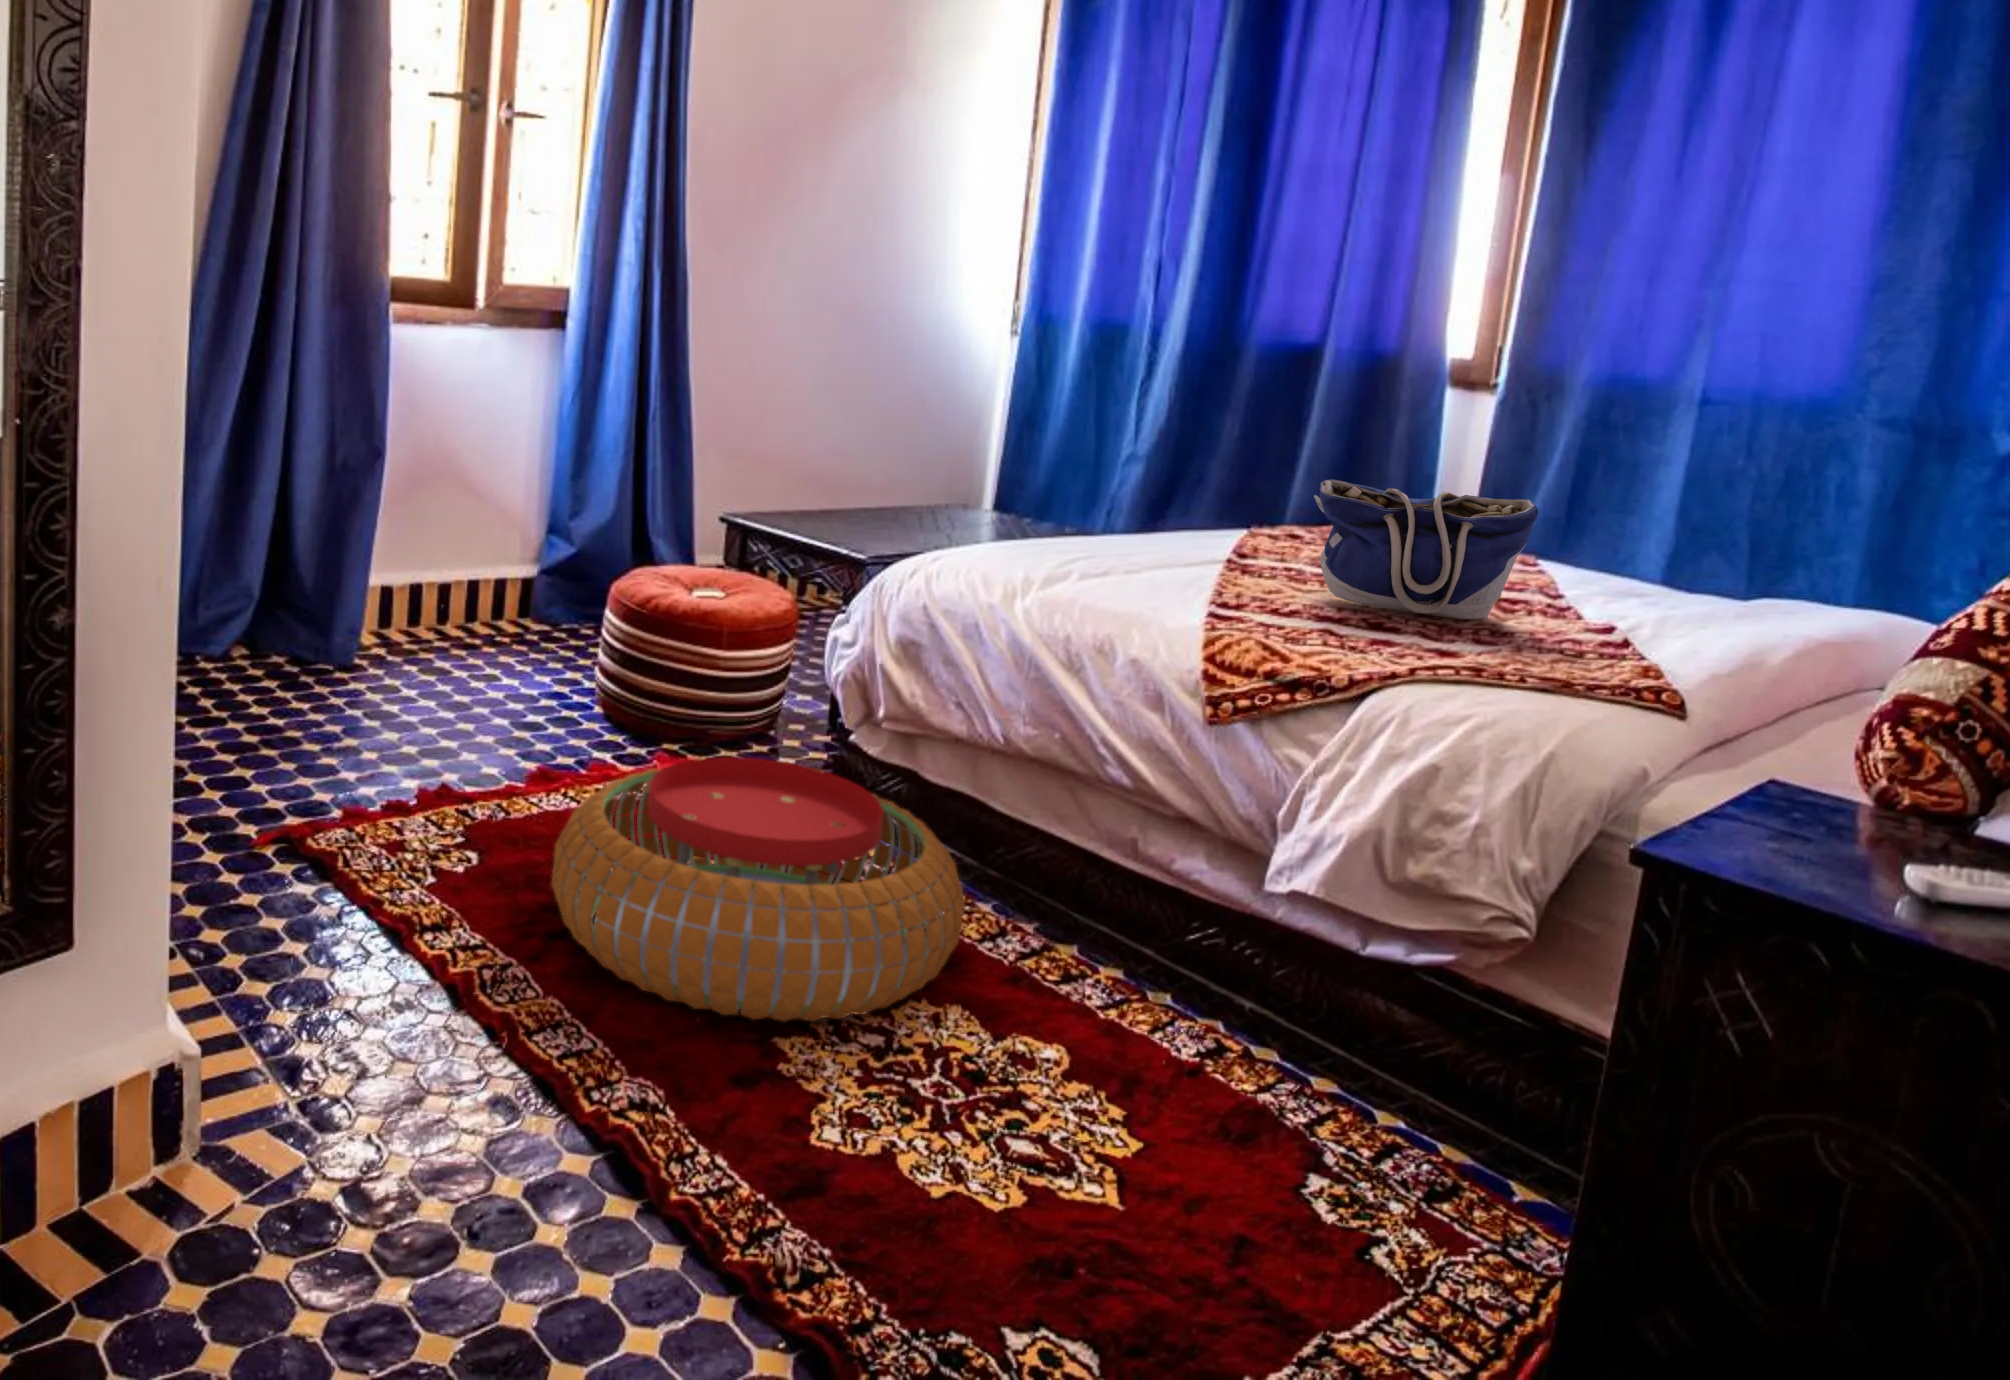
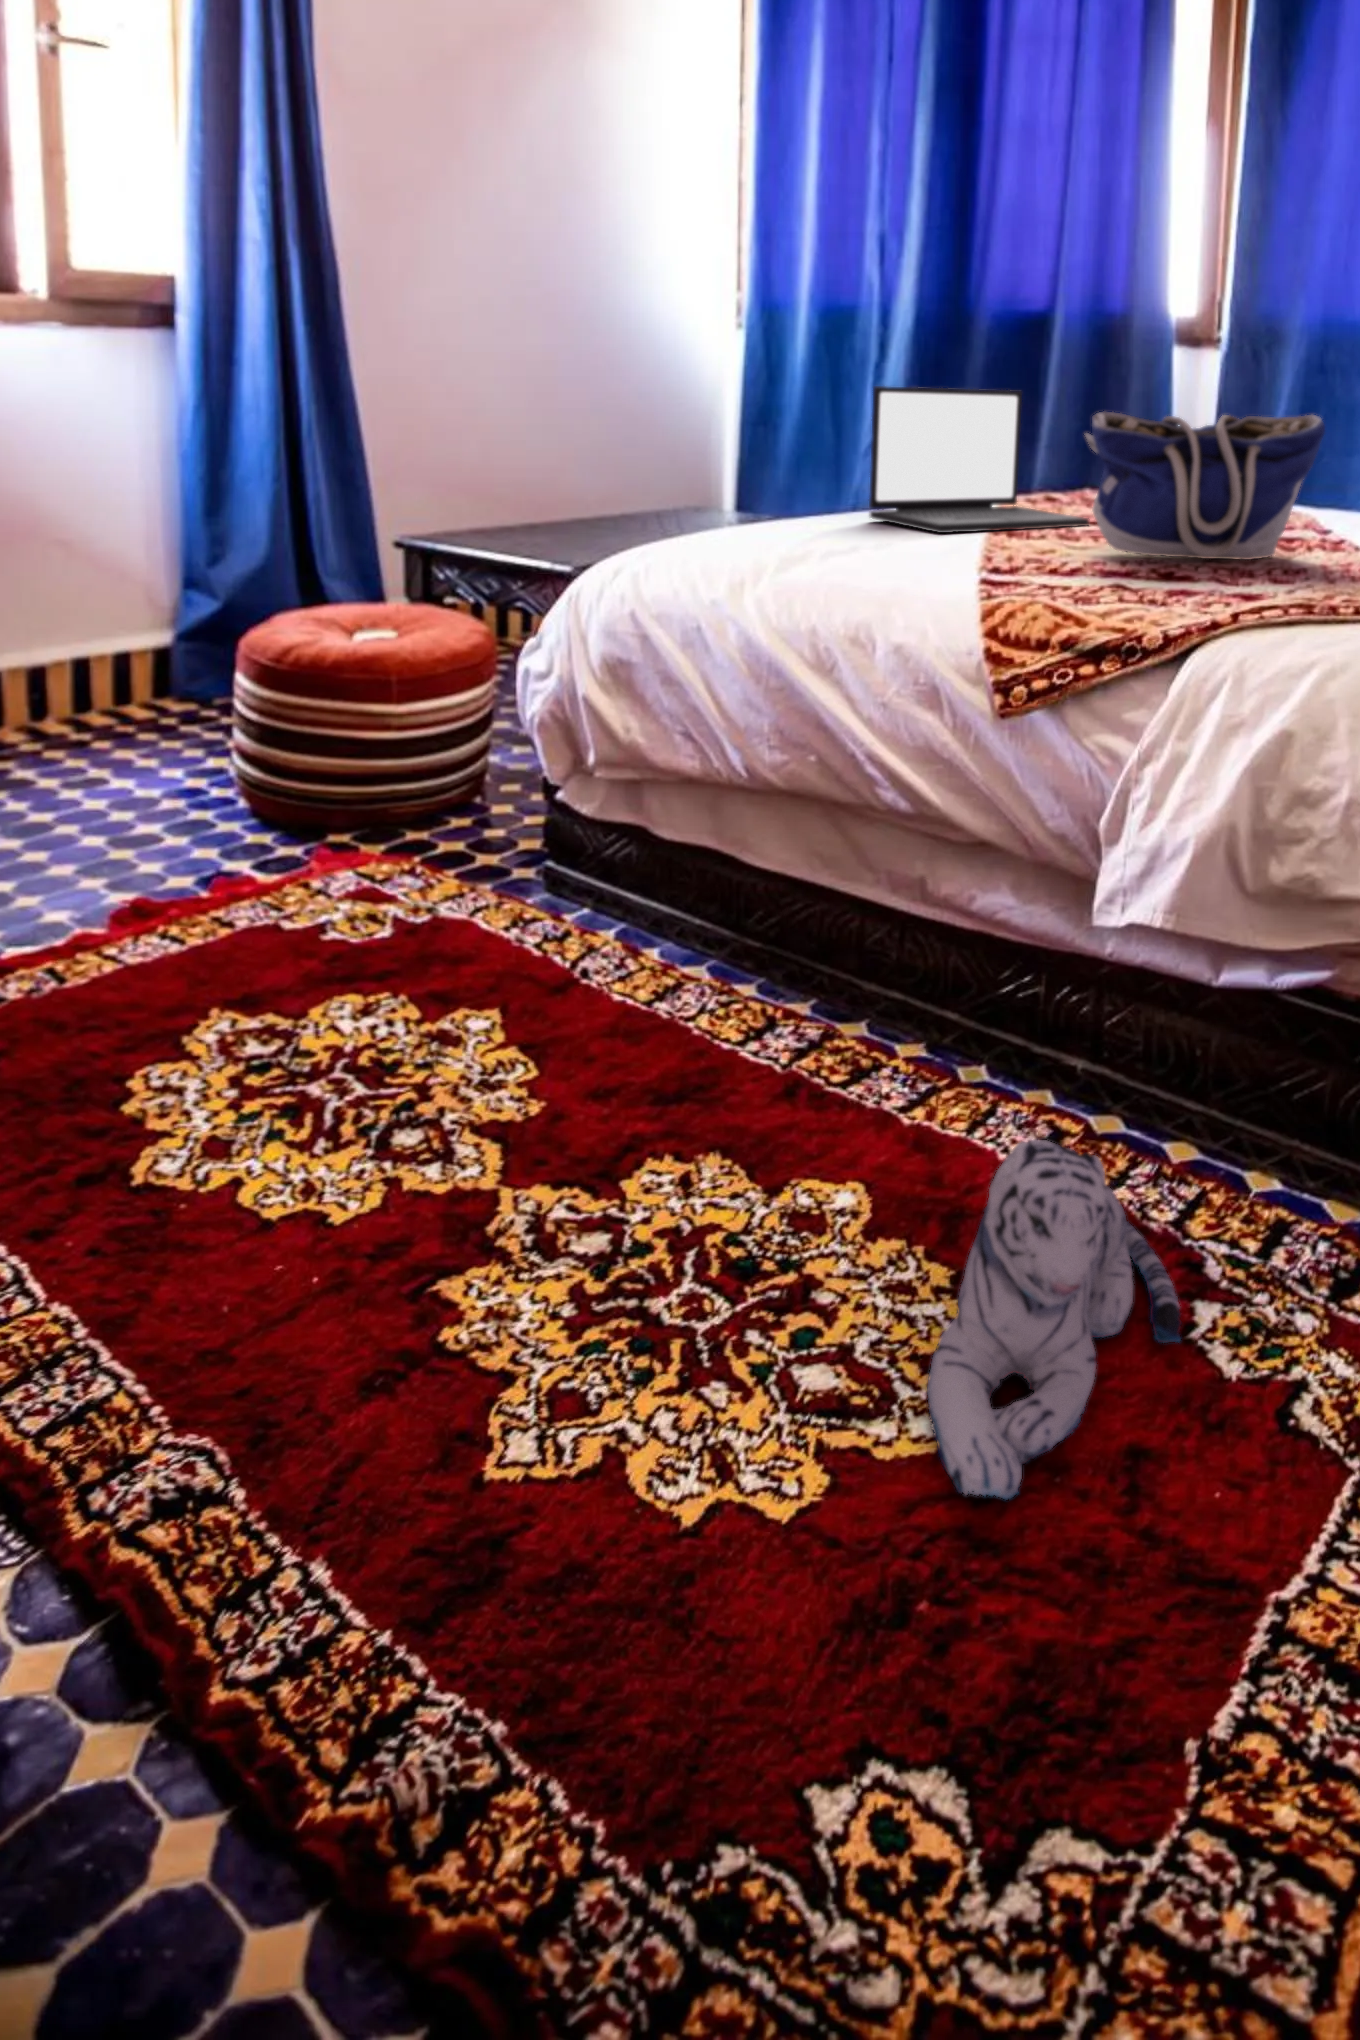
laptop: none [1127,424,1332,567] -> present [869,386,1089,533]
pouf: present [552,757,965,1021] -> none [74,854,711,1264]
plush toy: none [1099,1012,1296,1232] -> present [927,1139,1182,1499]

